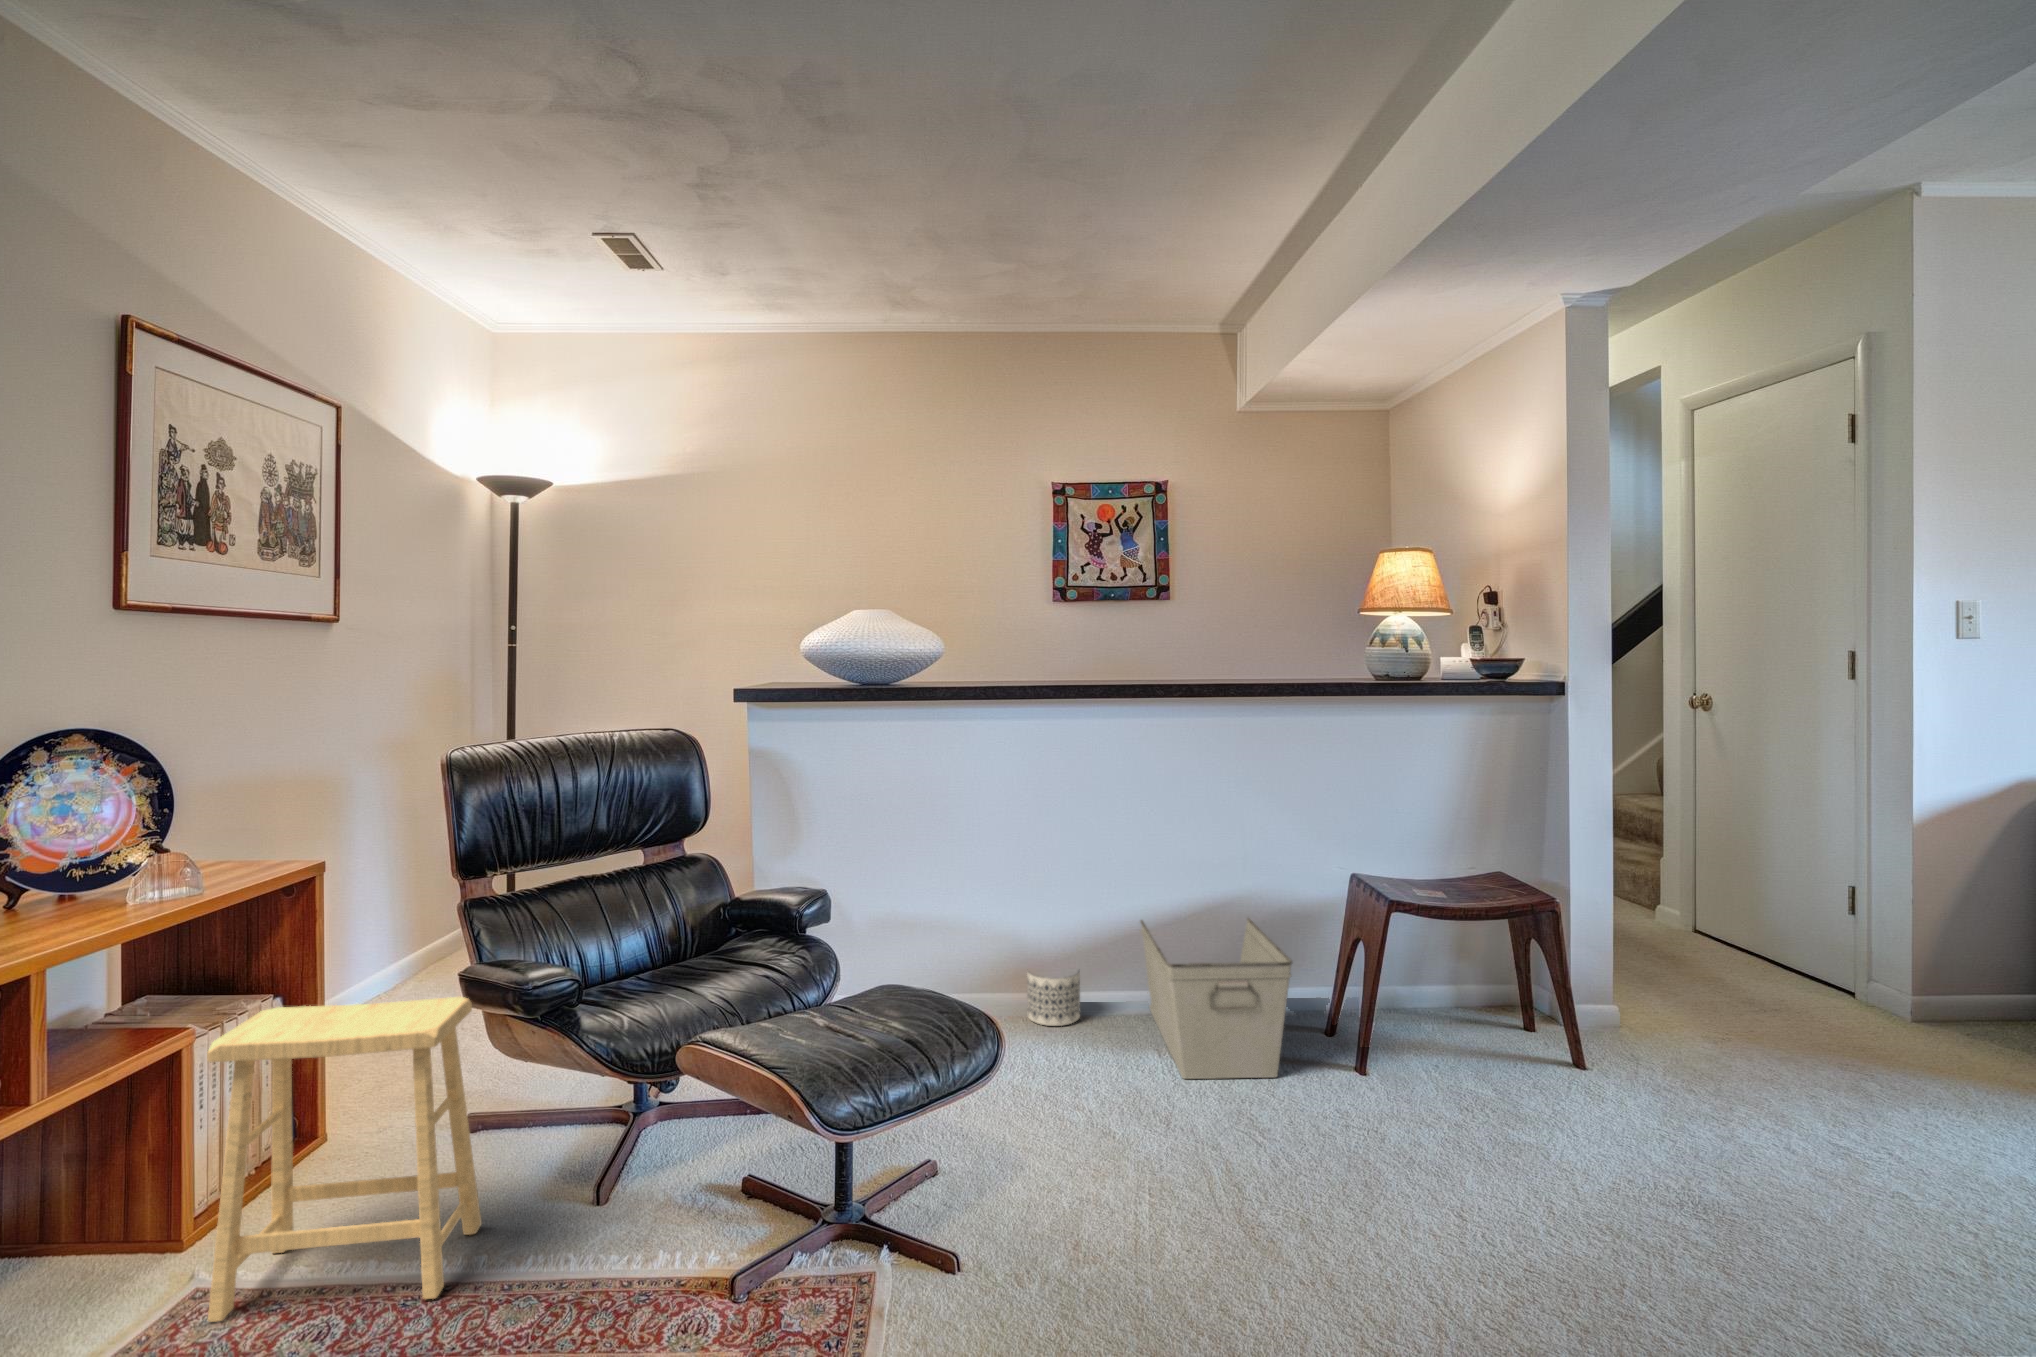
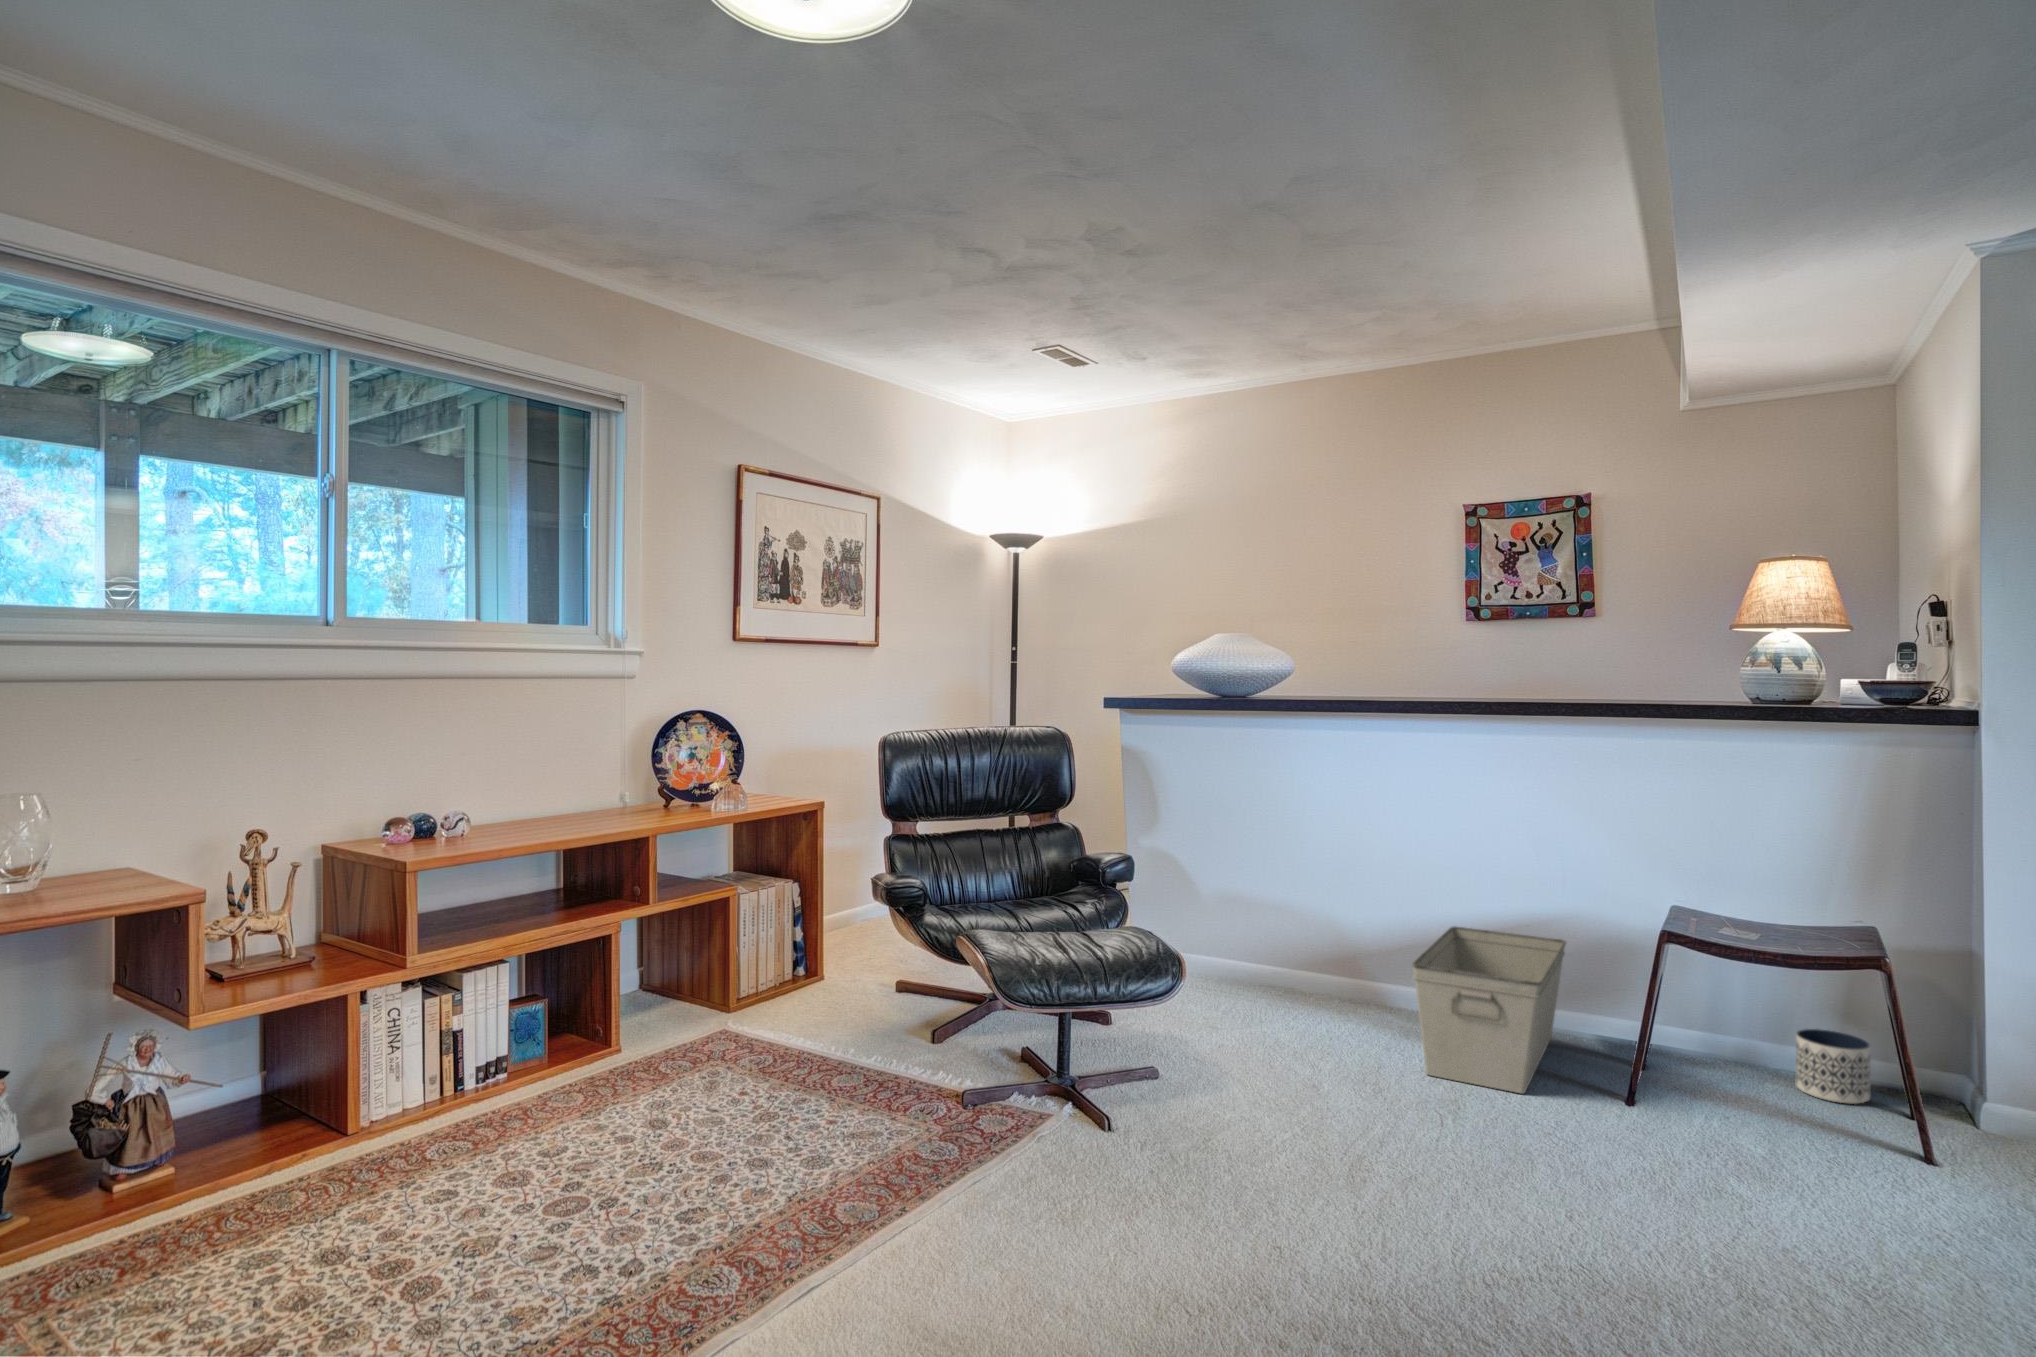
planter: present [1027,971,1080,1026] -> present [1796,1029,1871,1104]
footstool: present [207,997,482,1322] -> none [721,879,864,1062]

